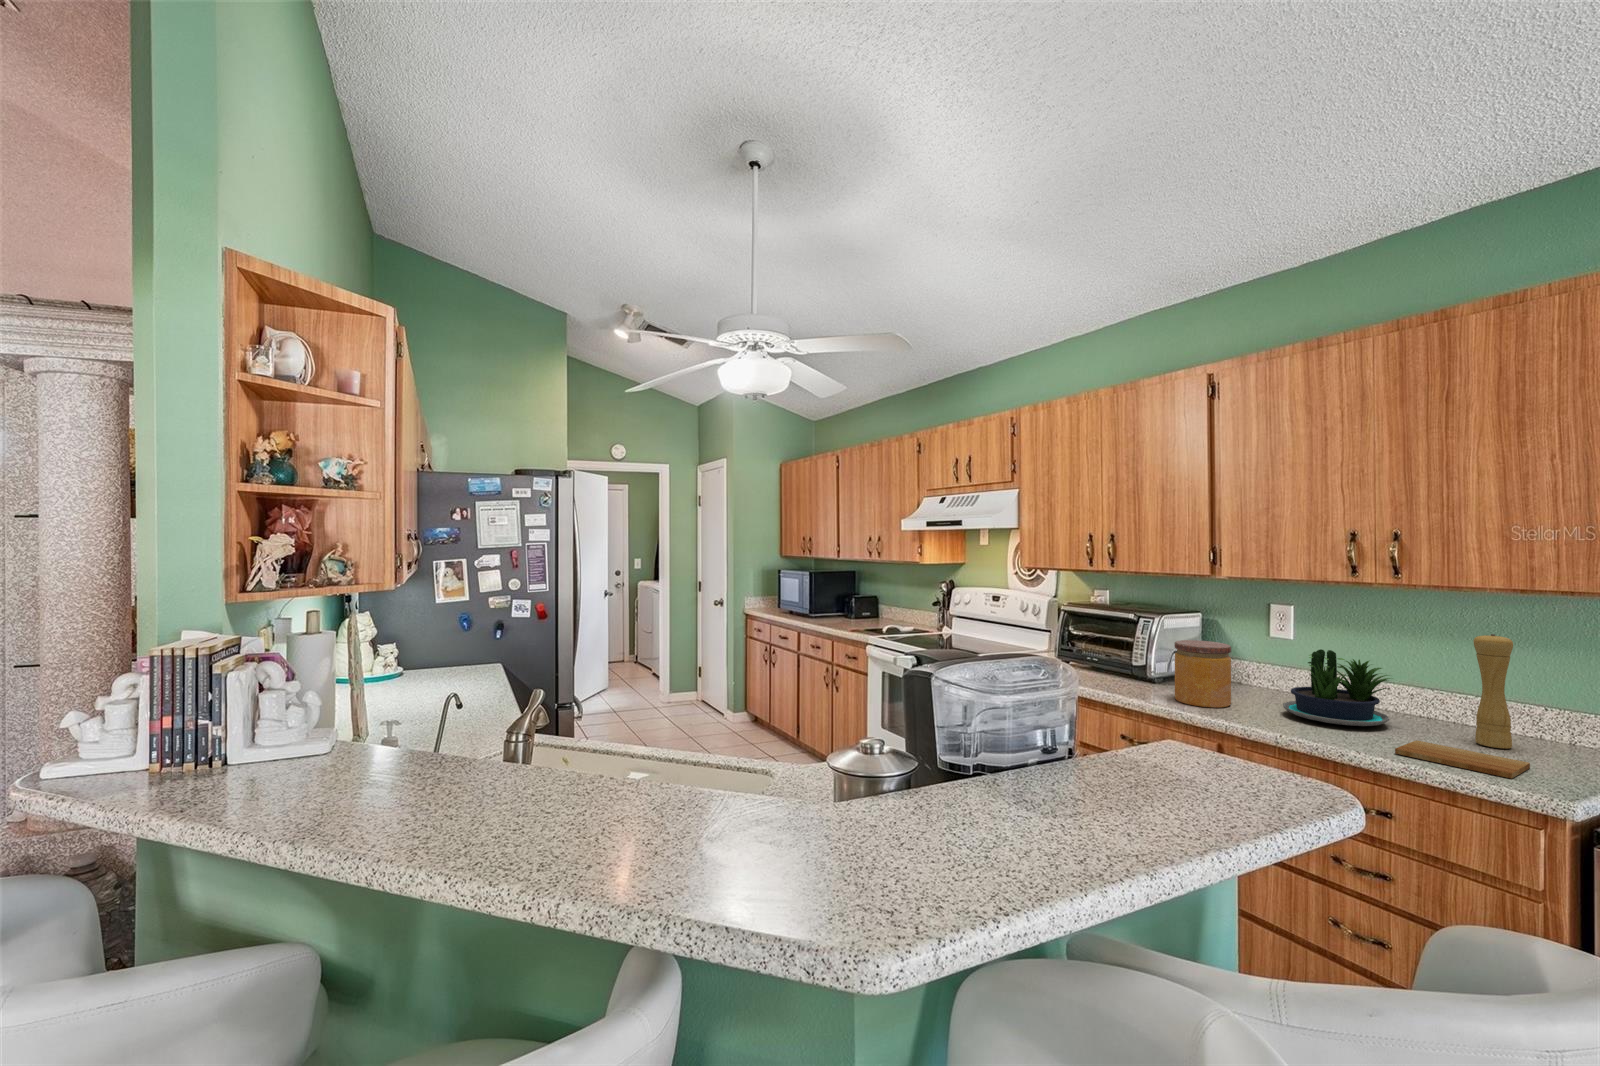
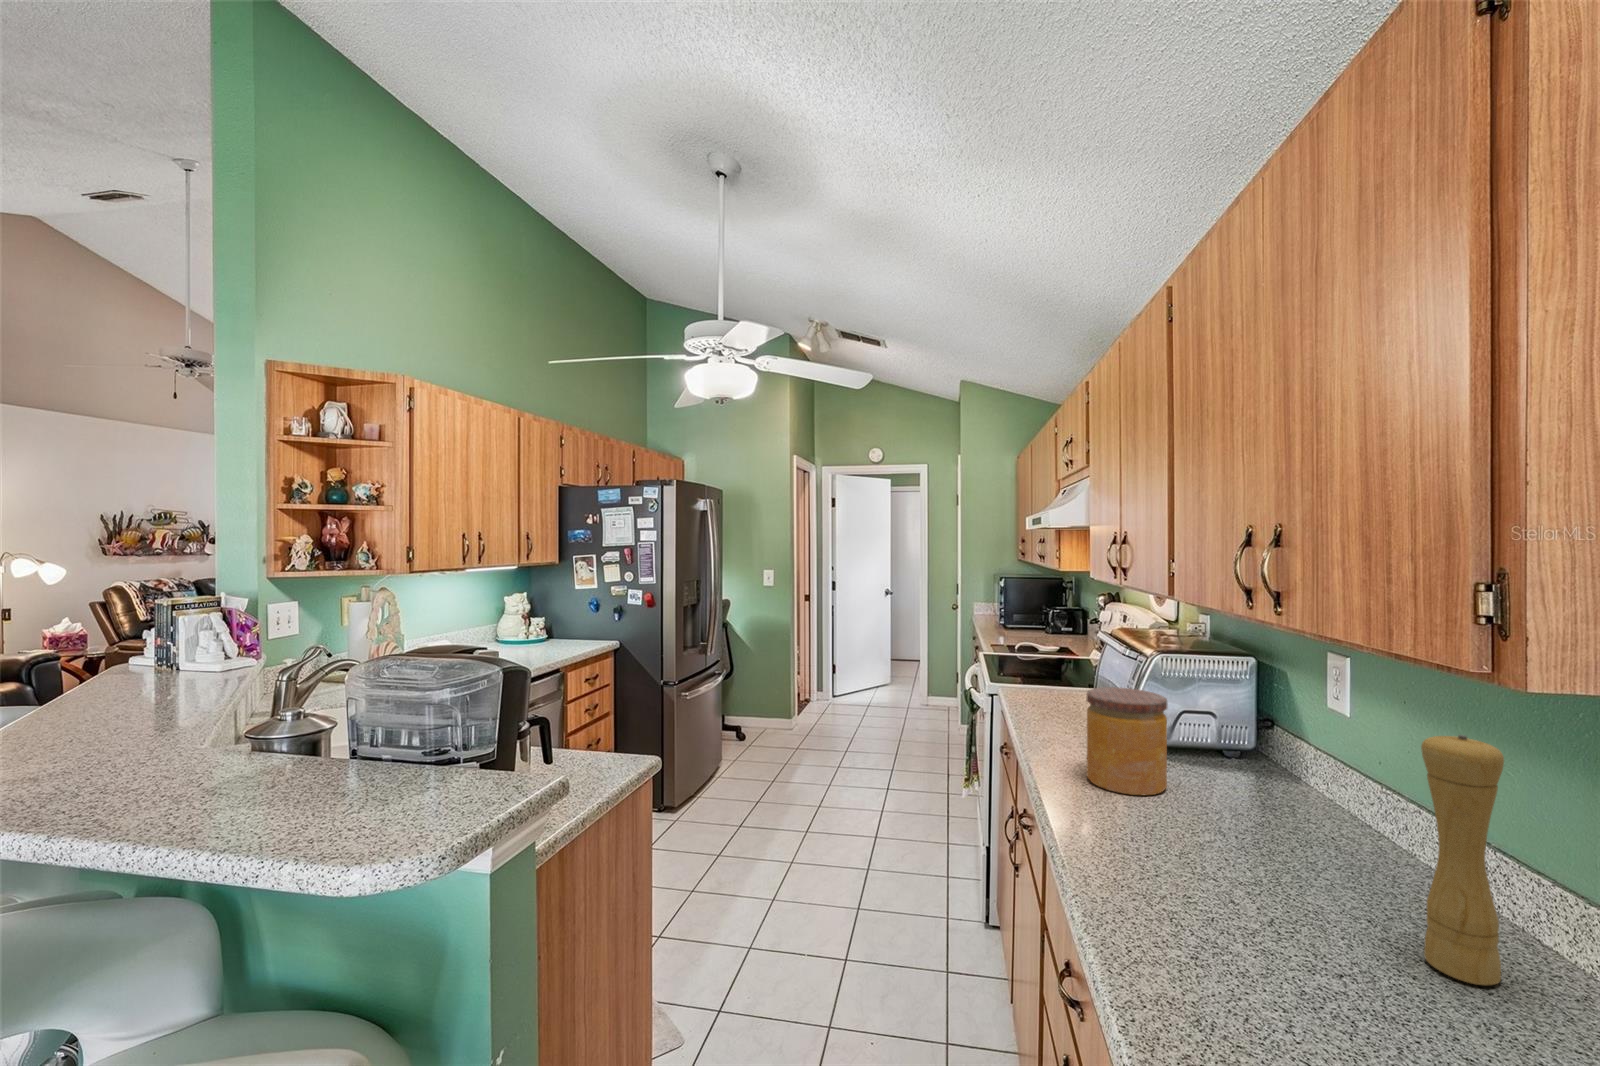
potted plant: present [1283,649,1391,726] -> none [1180,727,1389,875]
cutting board: present [1395,740,1530,778] -> none [1162,902,1372,1016]

